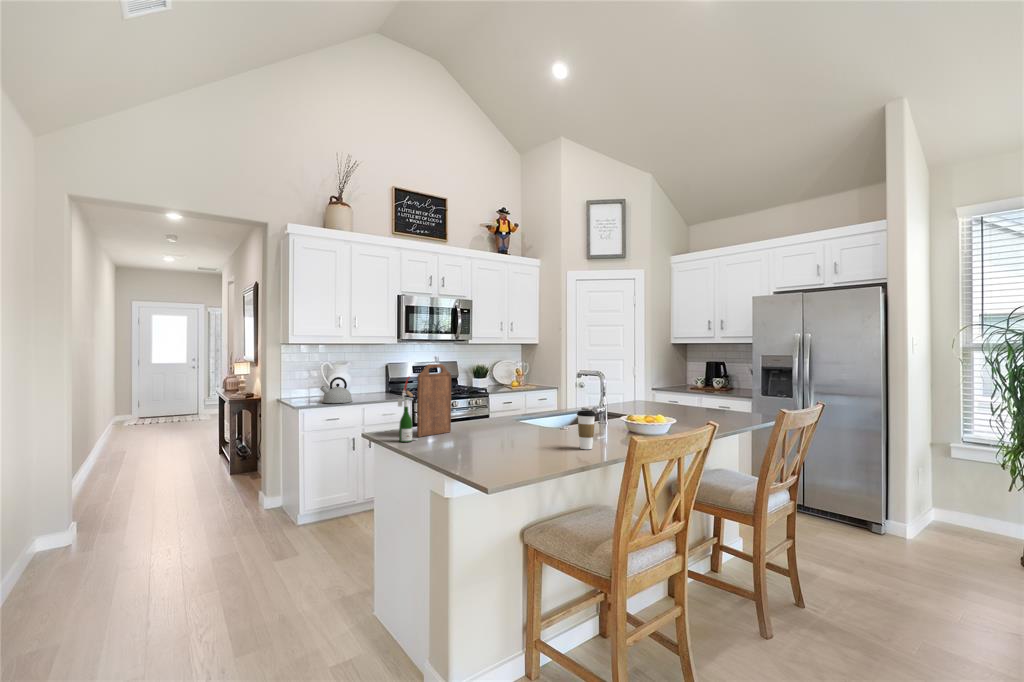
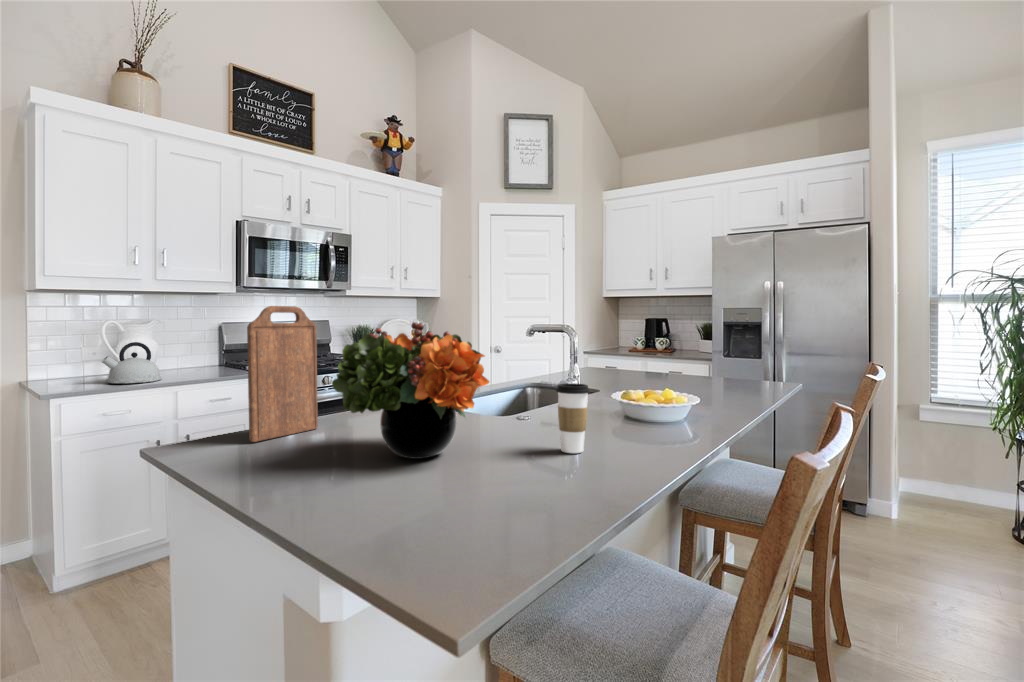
flower arrangement: none [459,376,540,447] -> present [332,322,489,459]
wine bottle: present [398,377,417,442] -> none [202,327,248,457]

